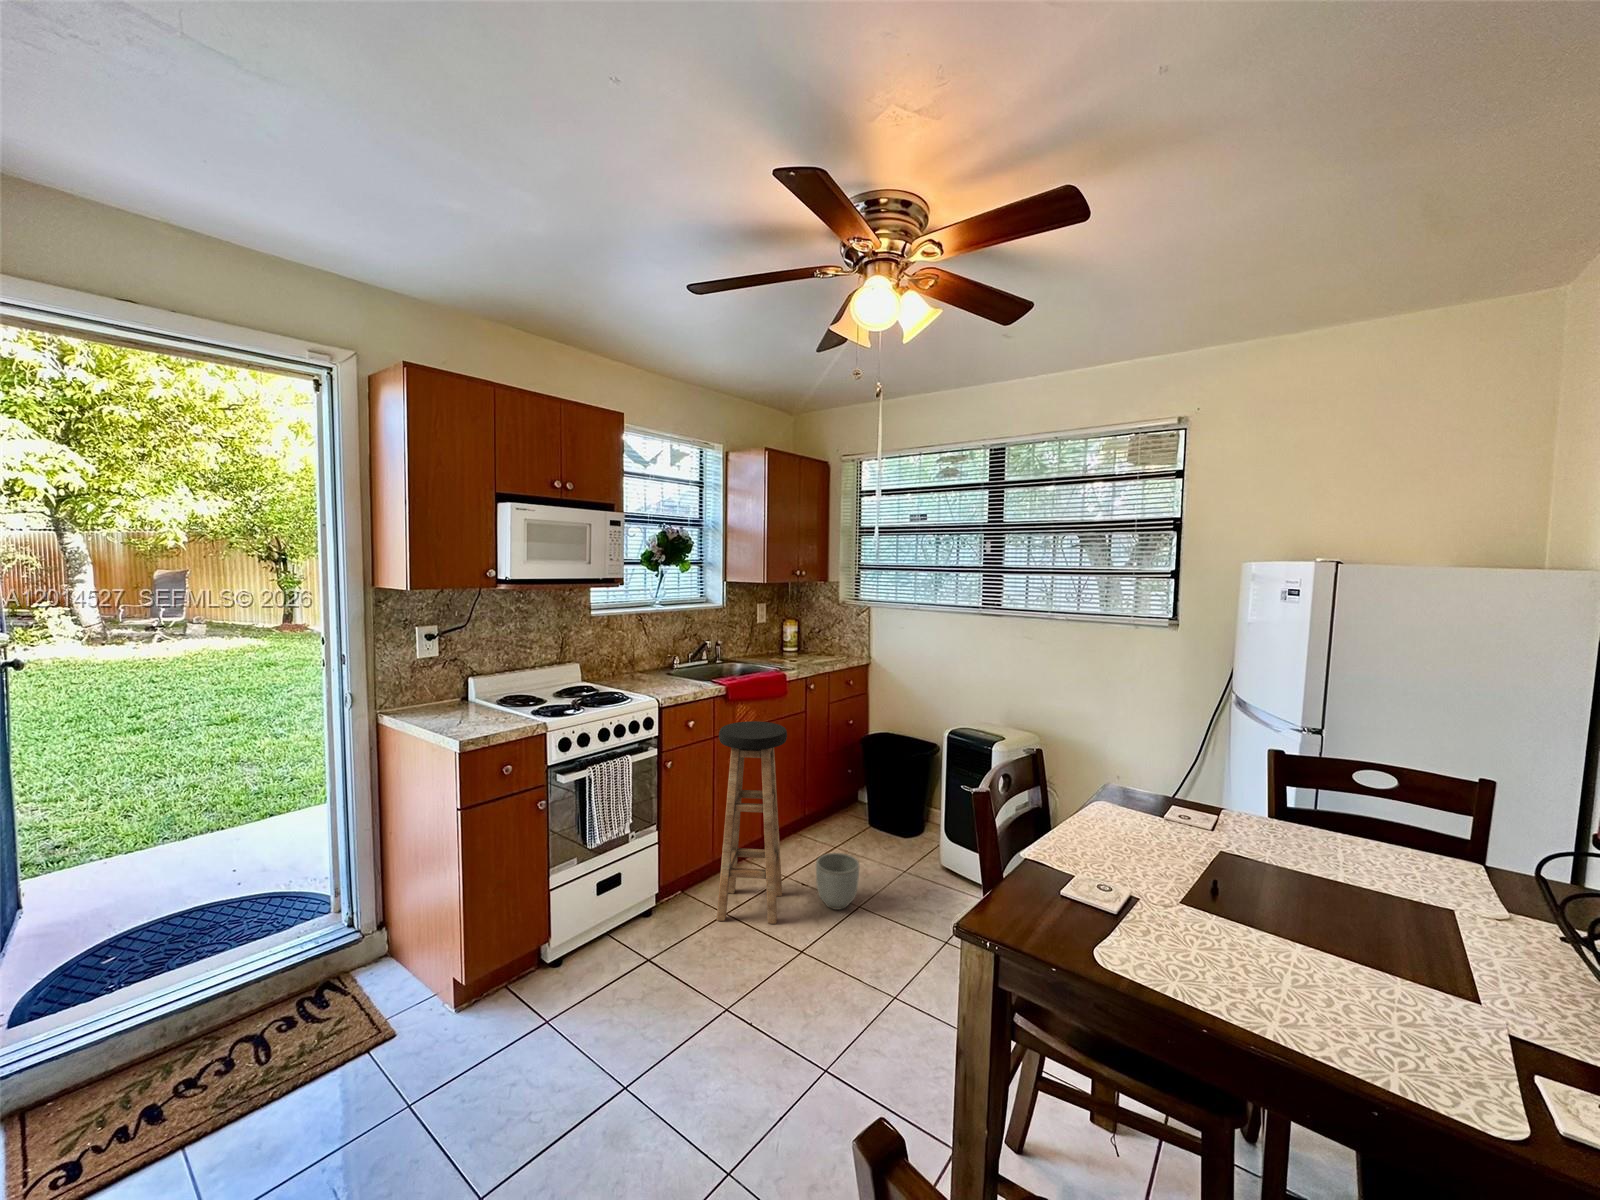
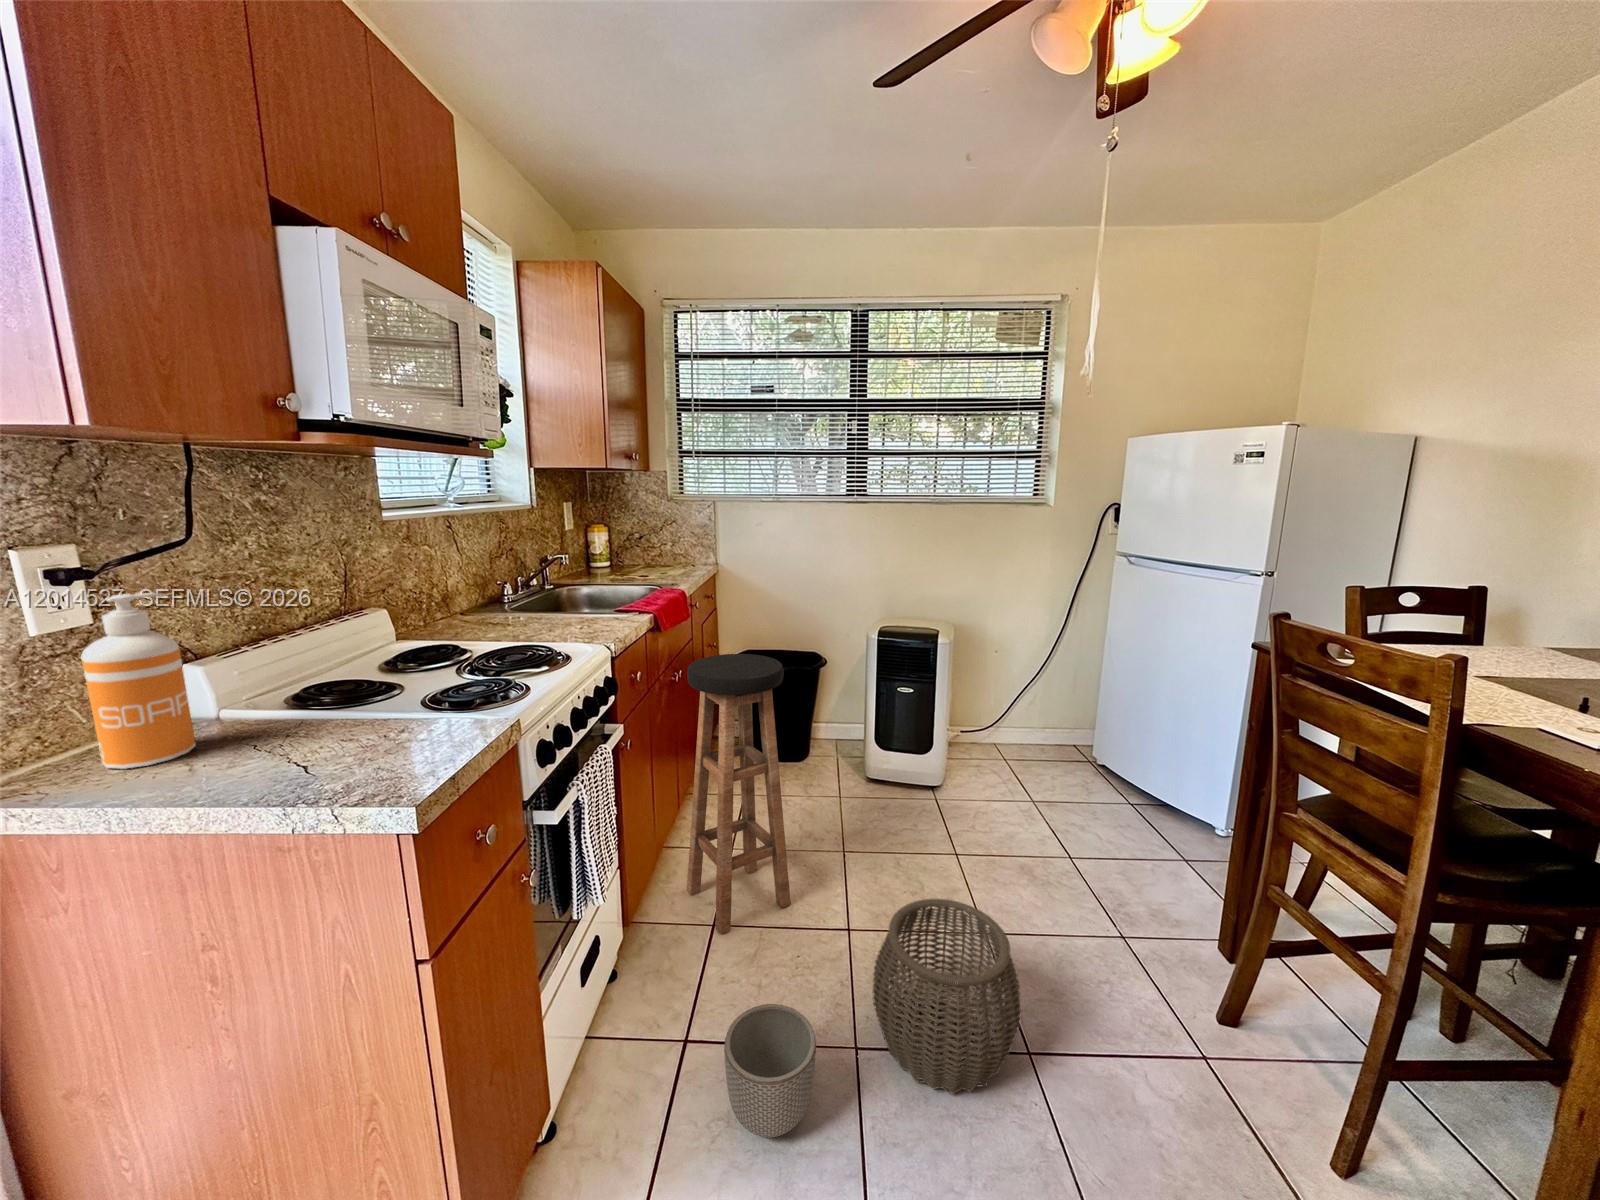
soap dispenser: none [421,647,451,713] -> present [81,593,196,769]
planter: present [816,853,860,910] -> present [724,1004,816,1138]
woven basket: none [710,926,820,1074] -> present [873,899,1021,1094]

